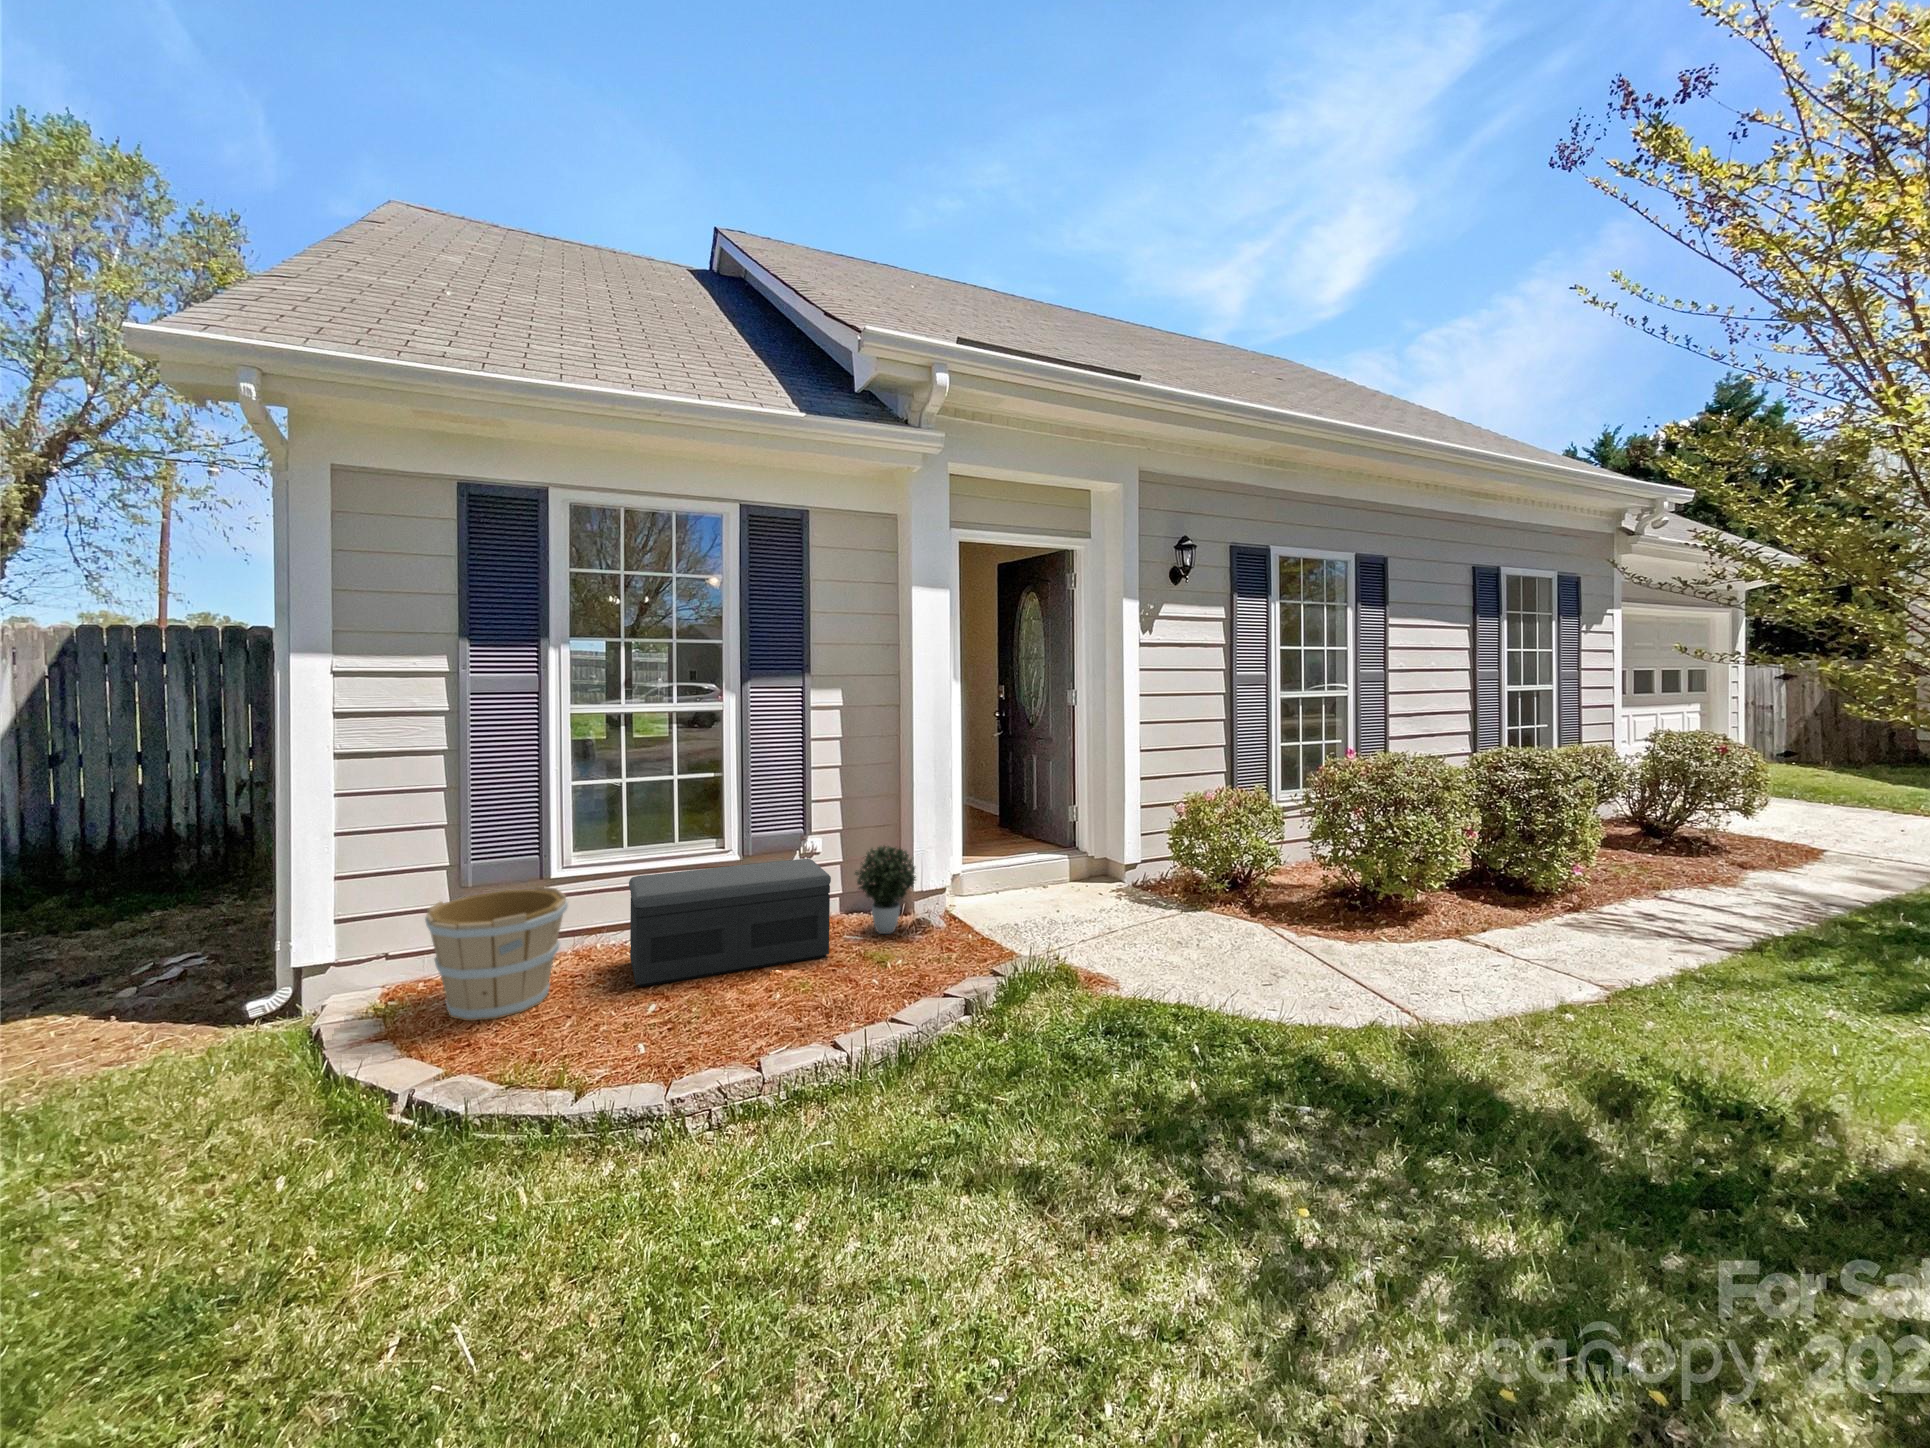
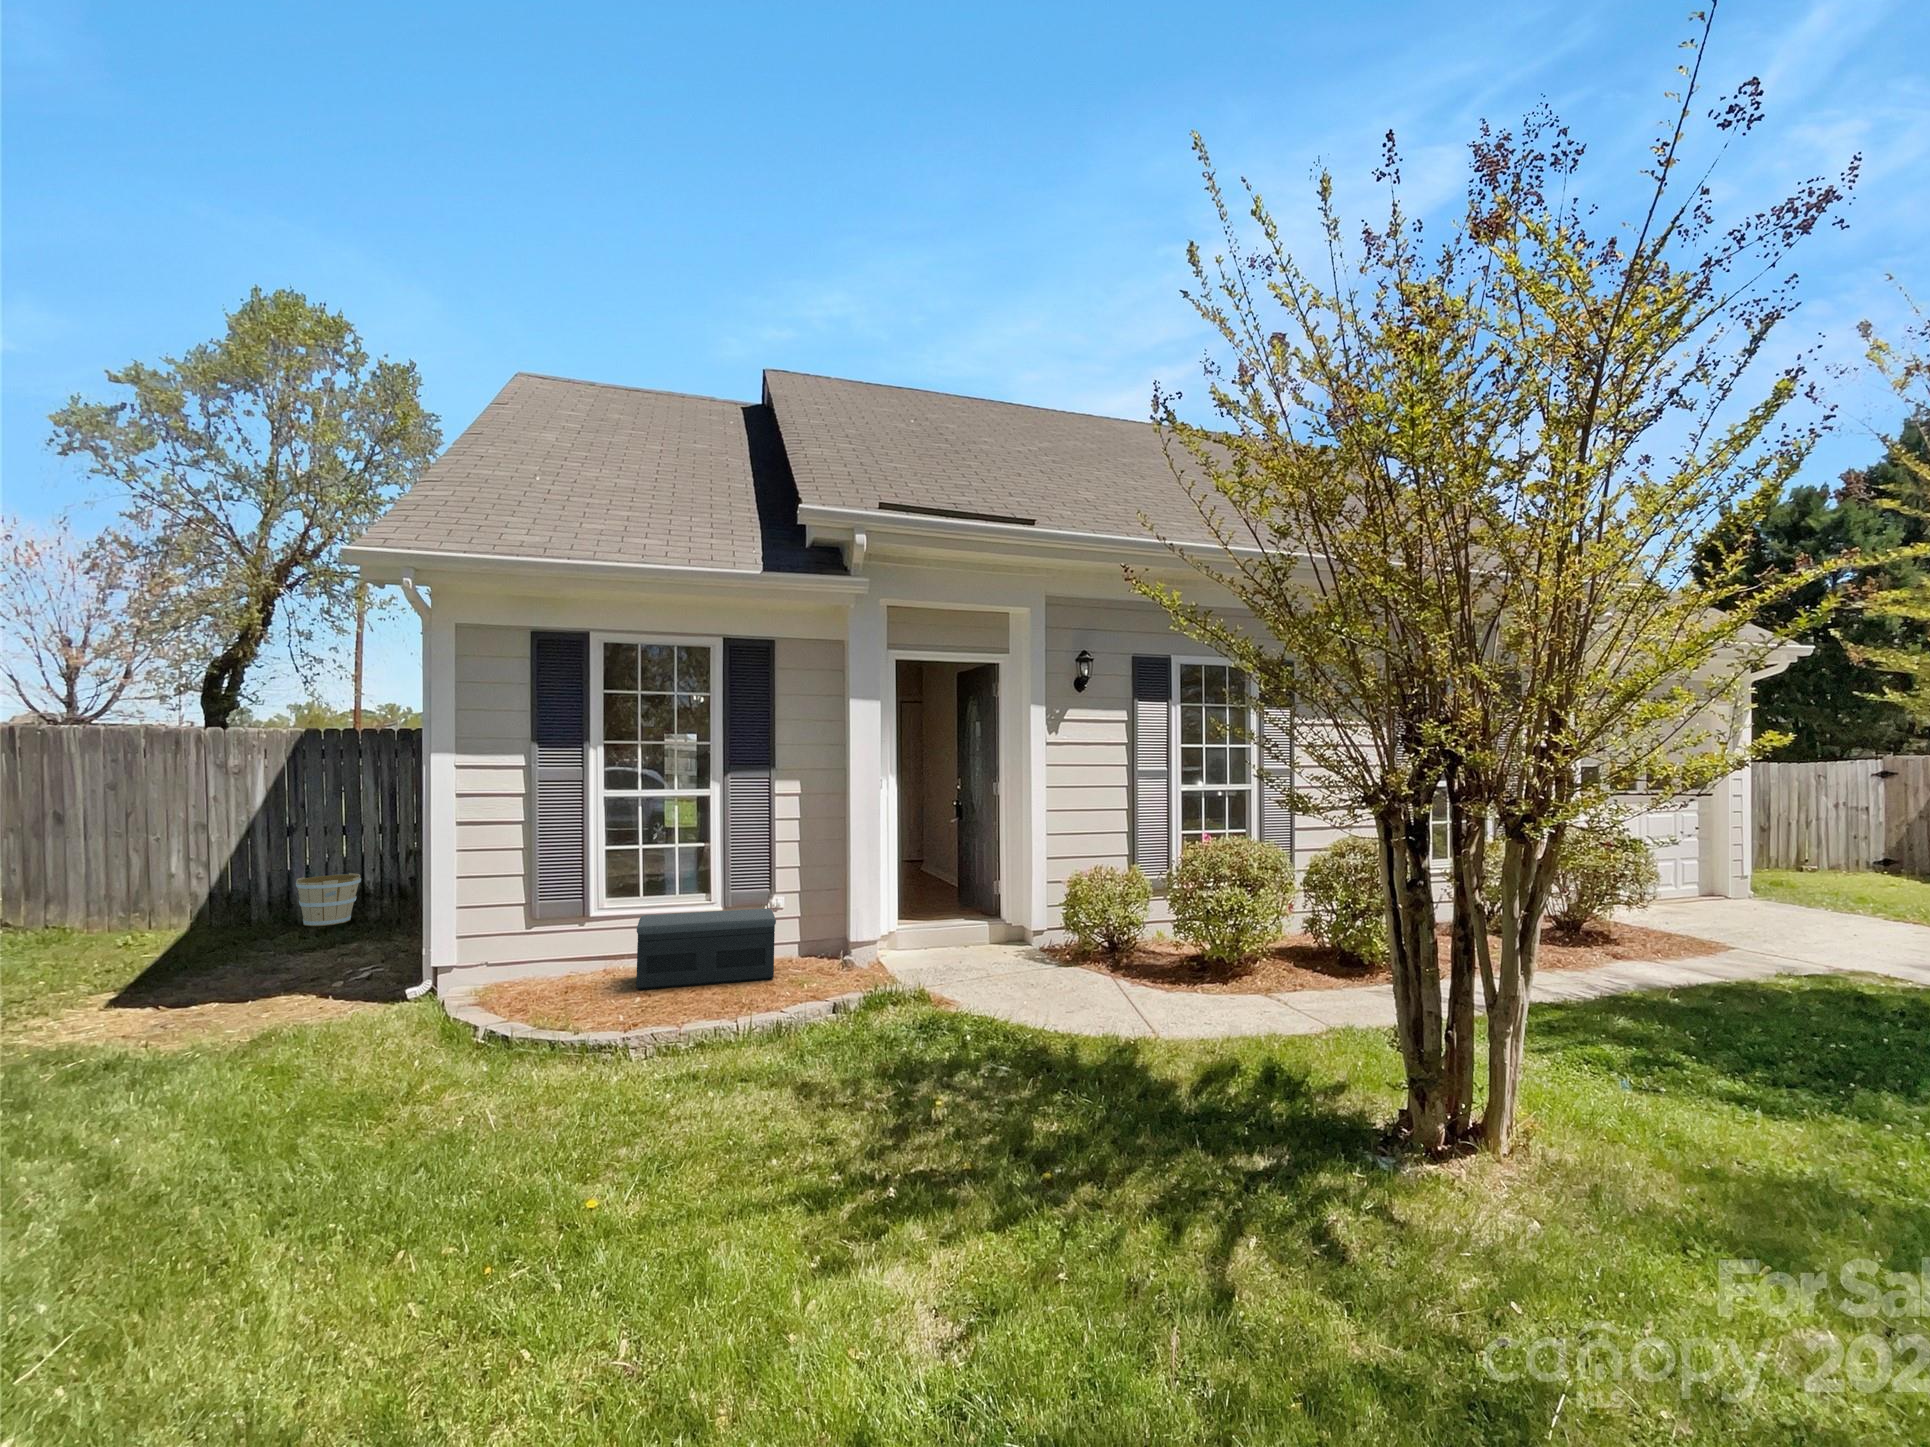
potted plant: present [855,846,916,934] -> none [802,900,850,968]
wooden bucket: present [425,886,568,1021] -> present [296,873,361,926]

